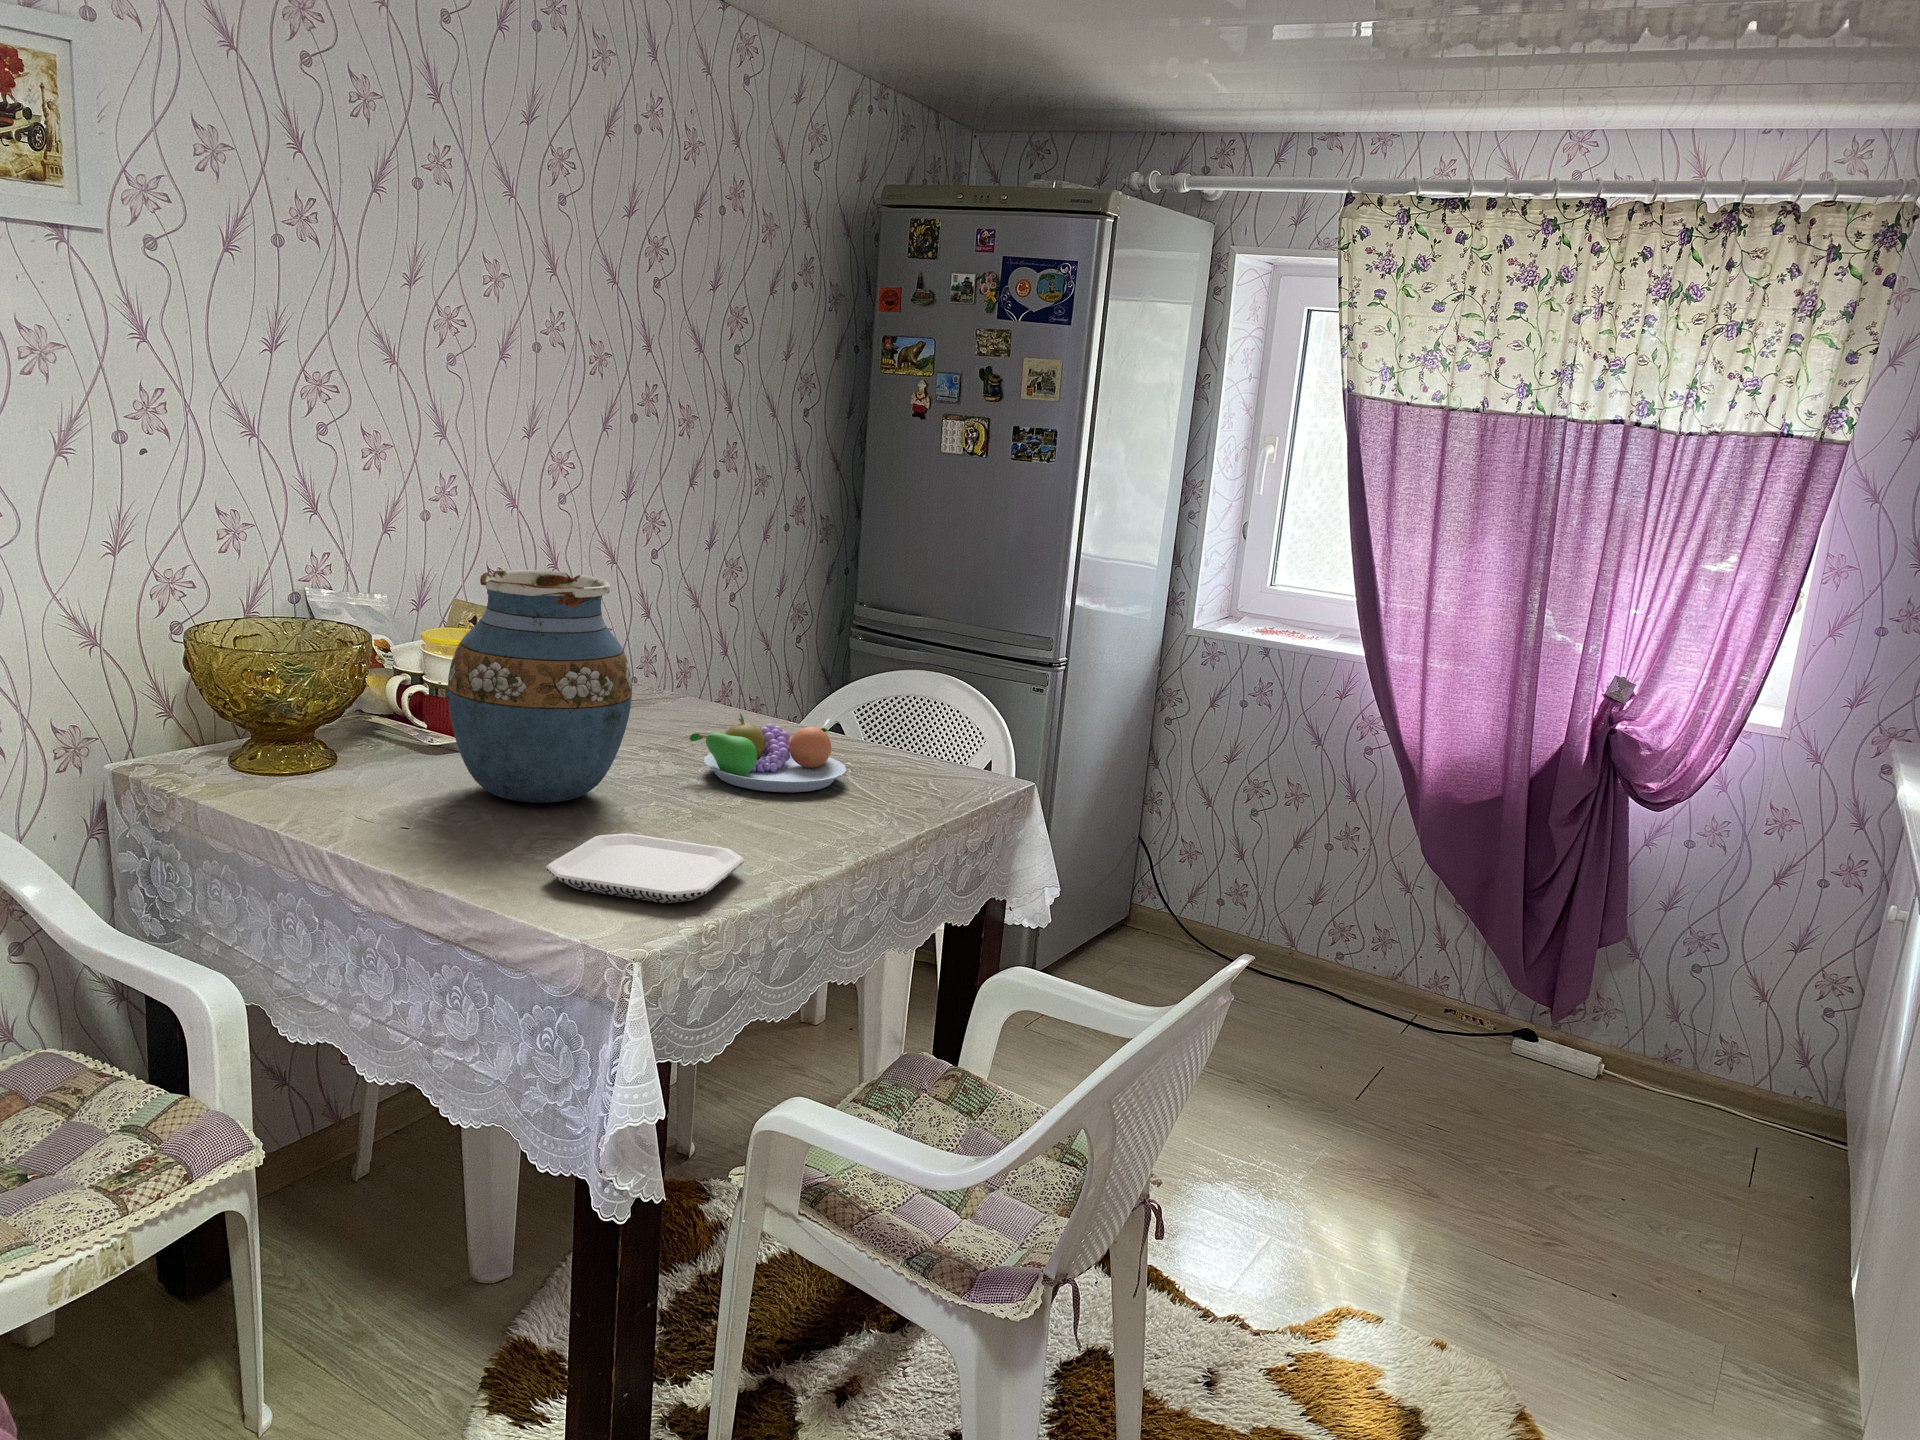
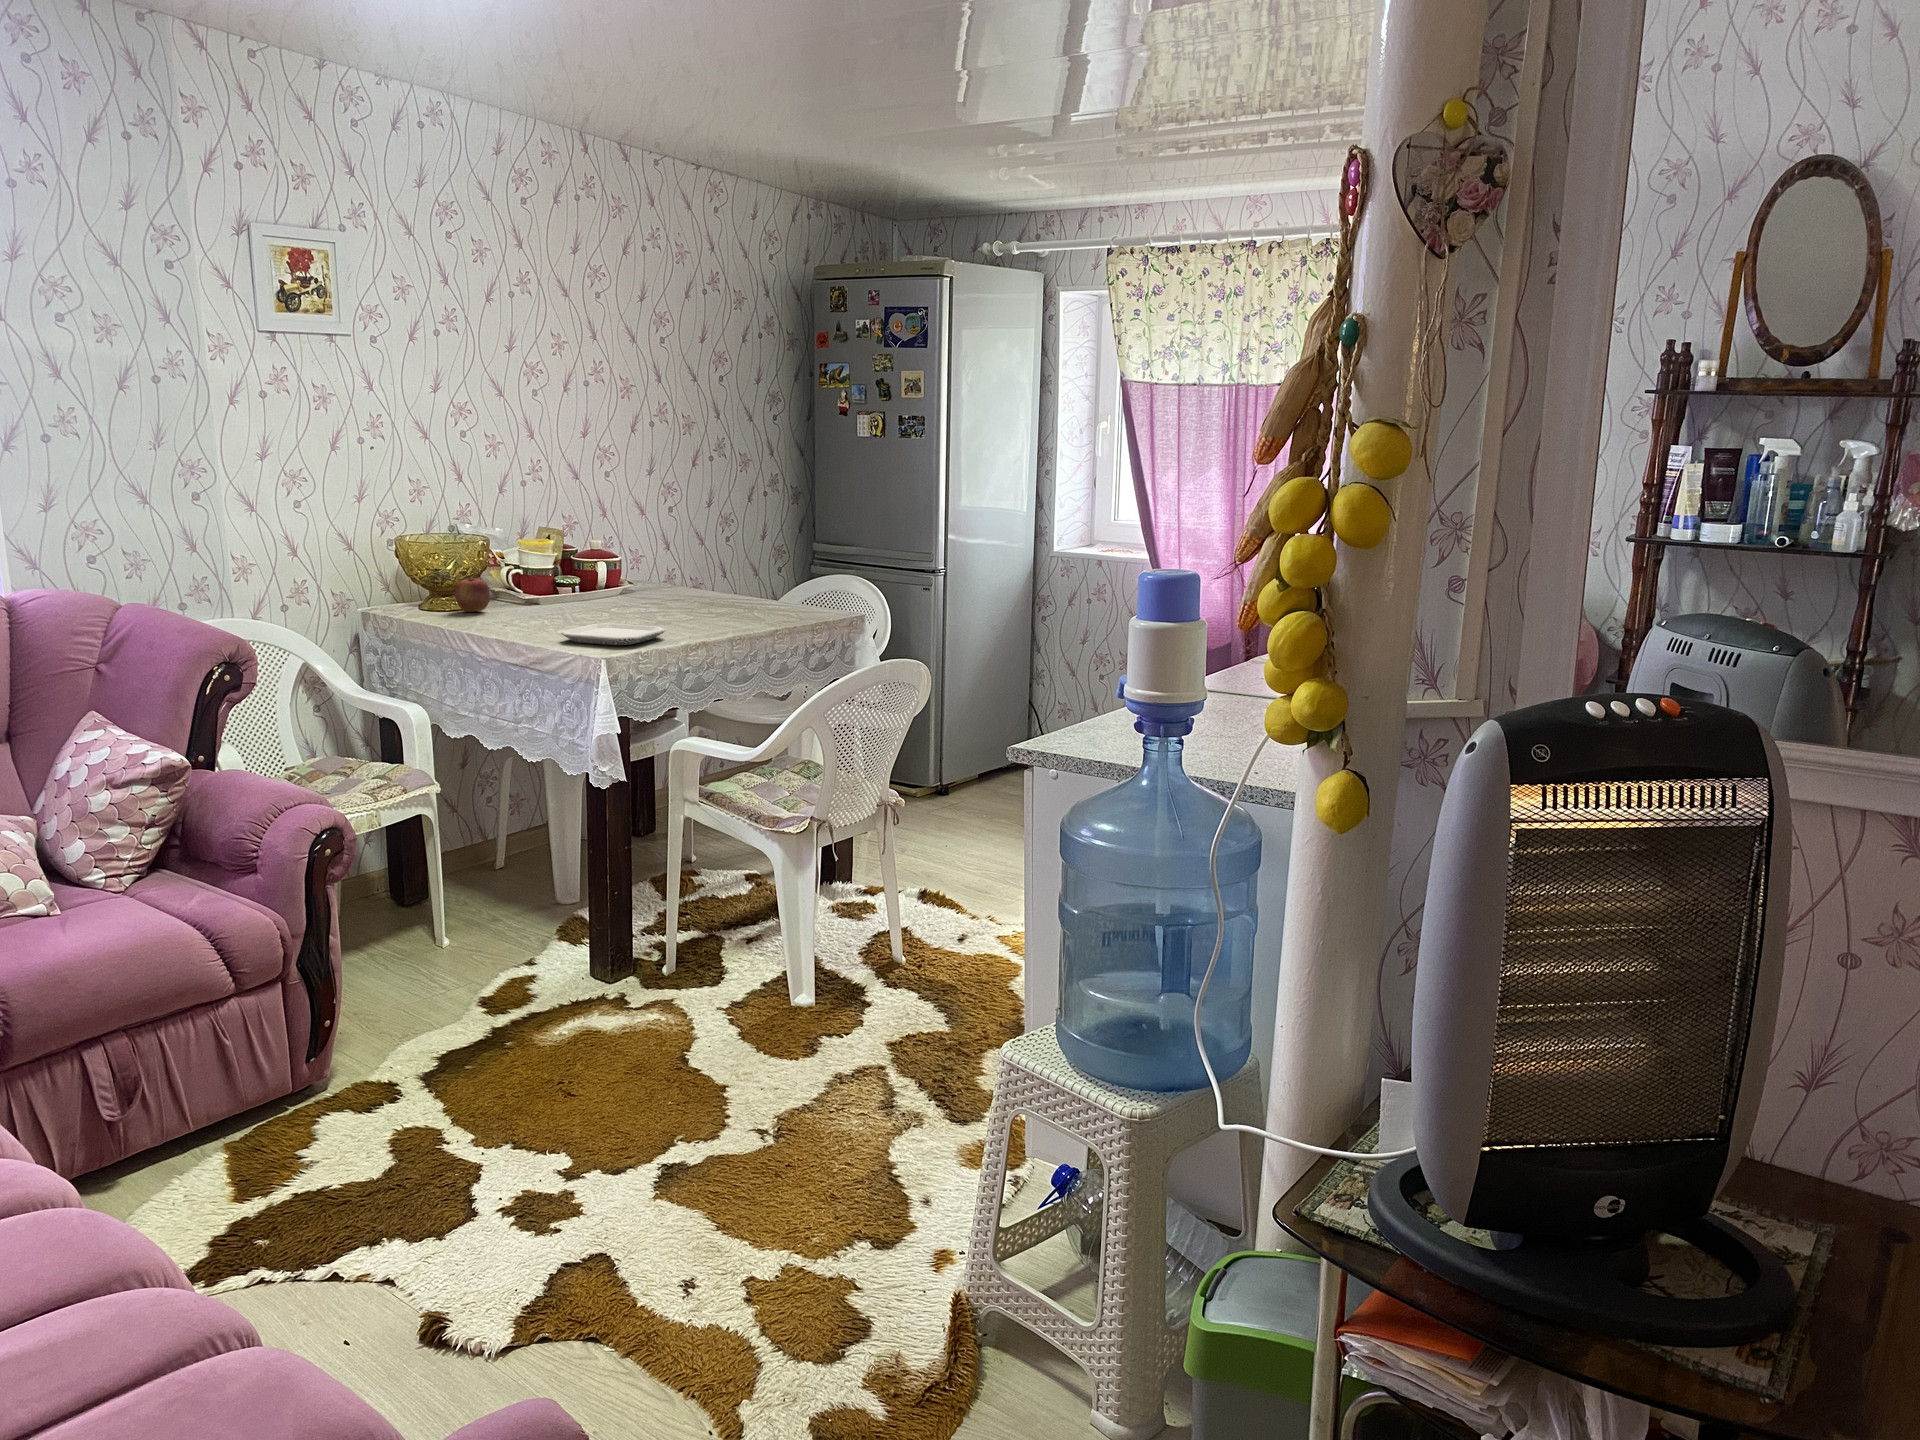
vase: present [448,570,632,803] -> none [523,497,621,618]
apple: none [307,706,374,774] -> present [455,576,490,612]
fruit bowl: present [690,713,846,792] -> none [663,577,753,615]

